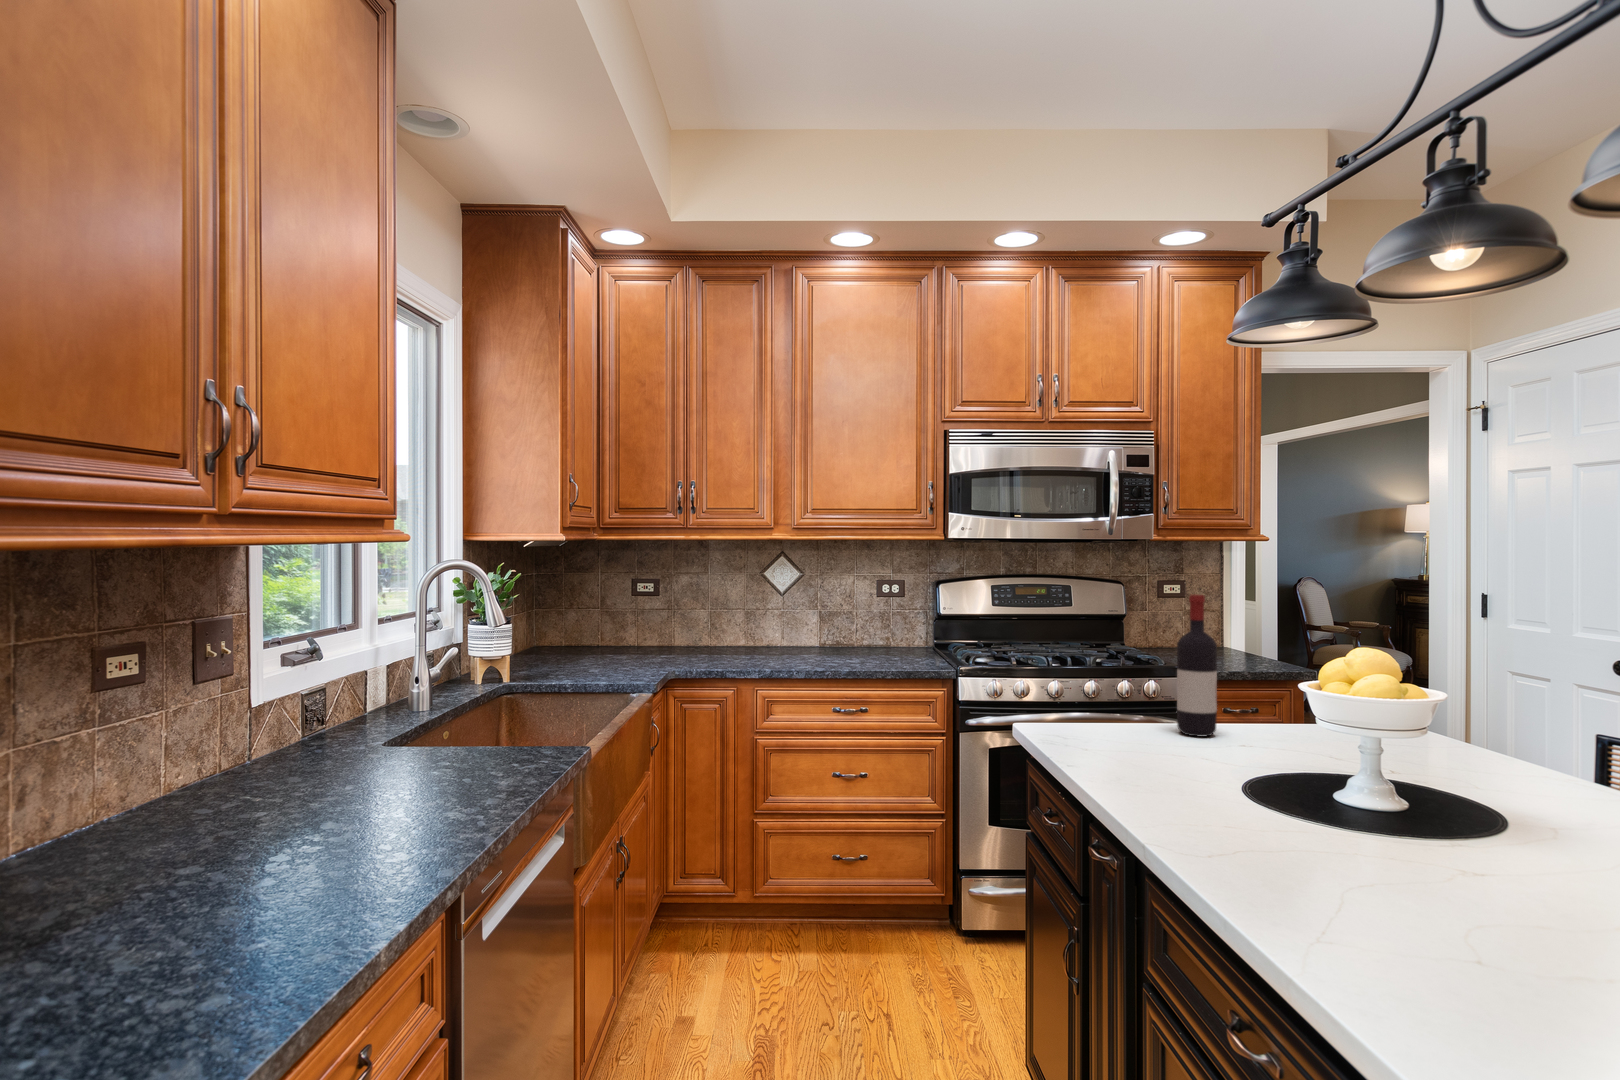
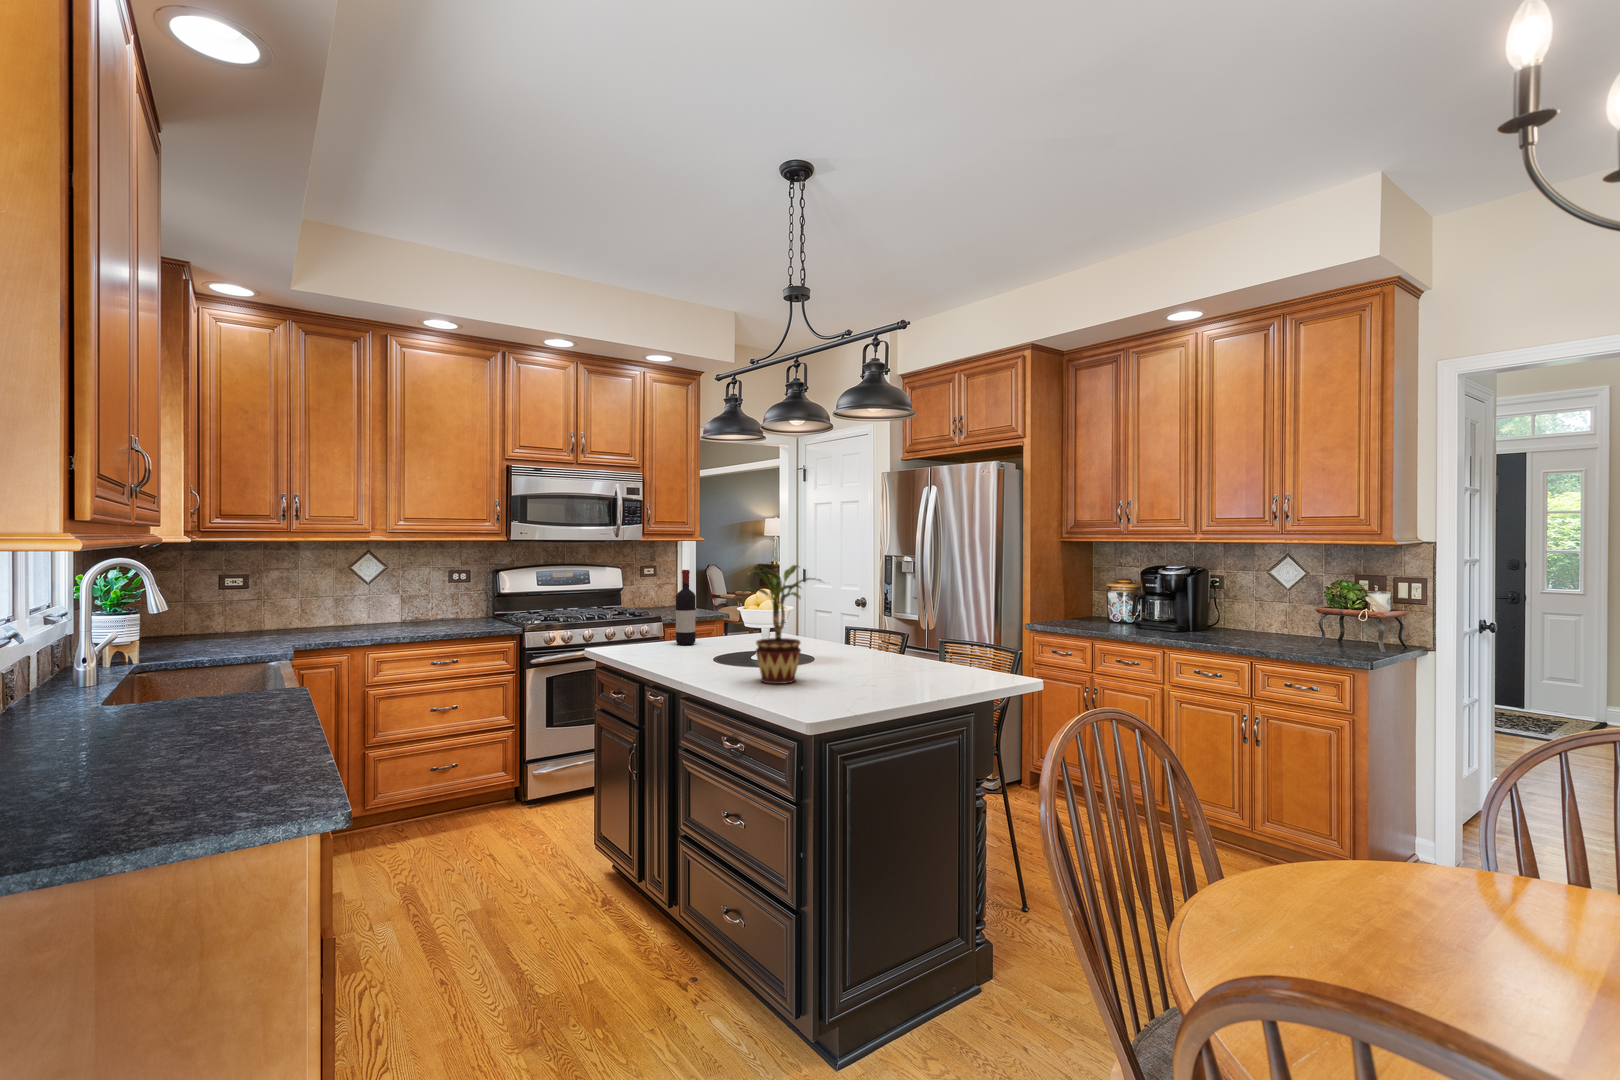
potted plant: none [1280,600,1533,901] -> present [741,565,821,684]

